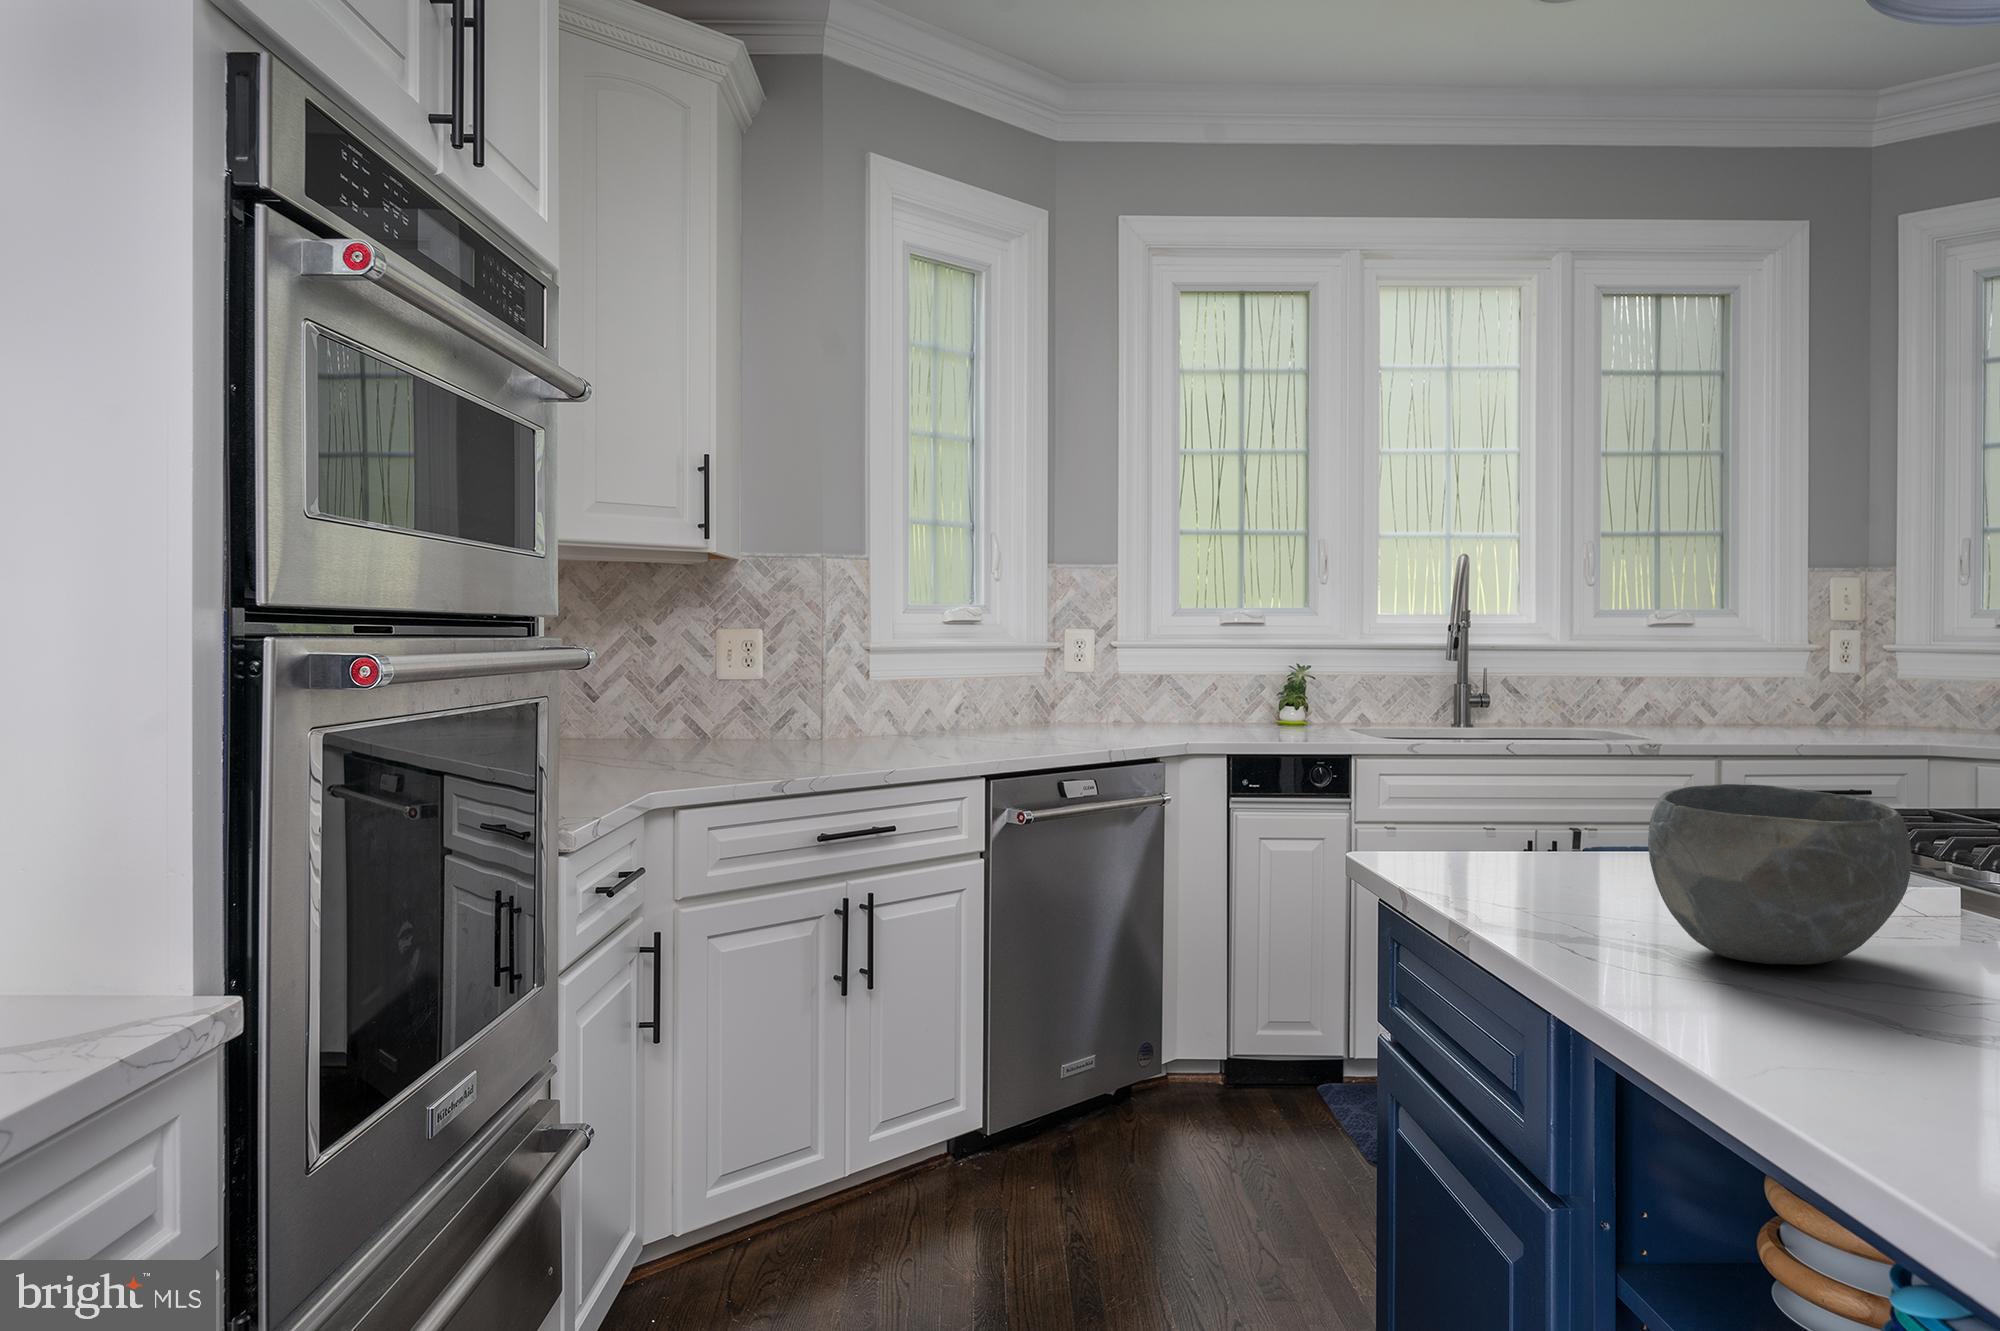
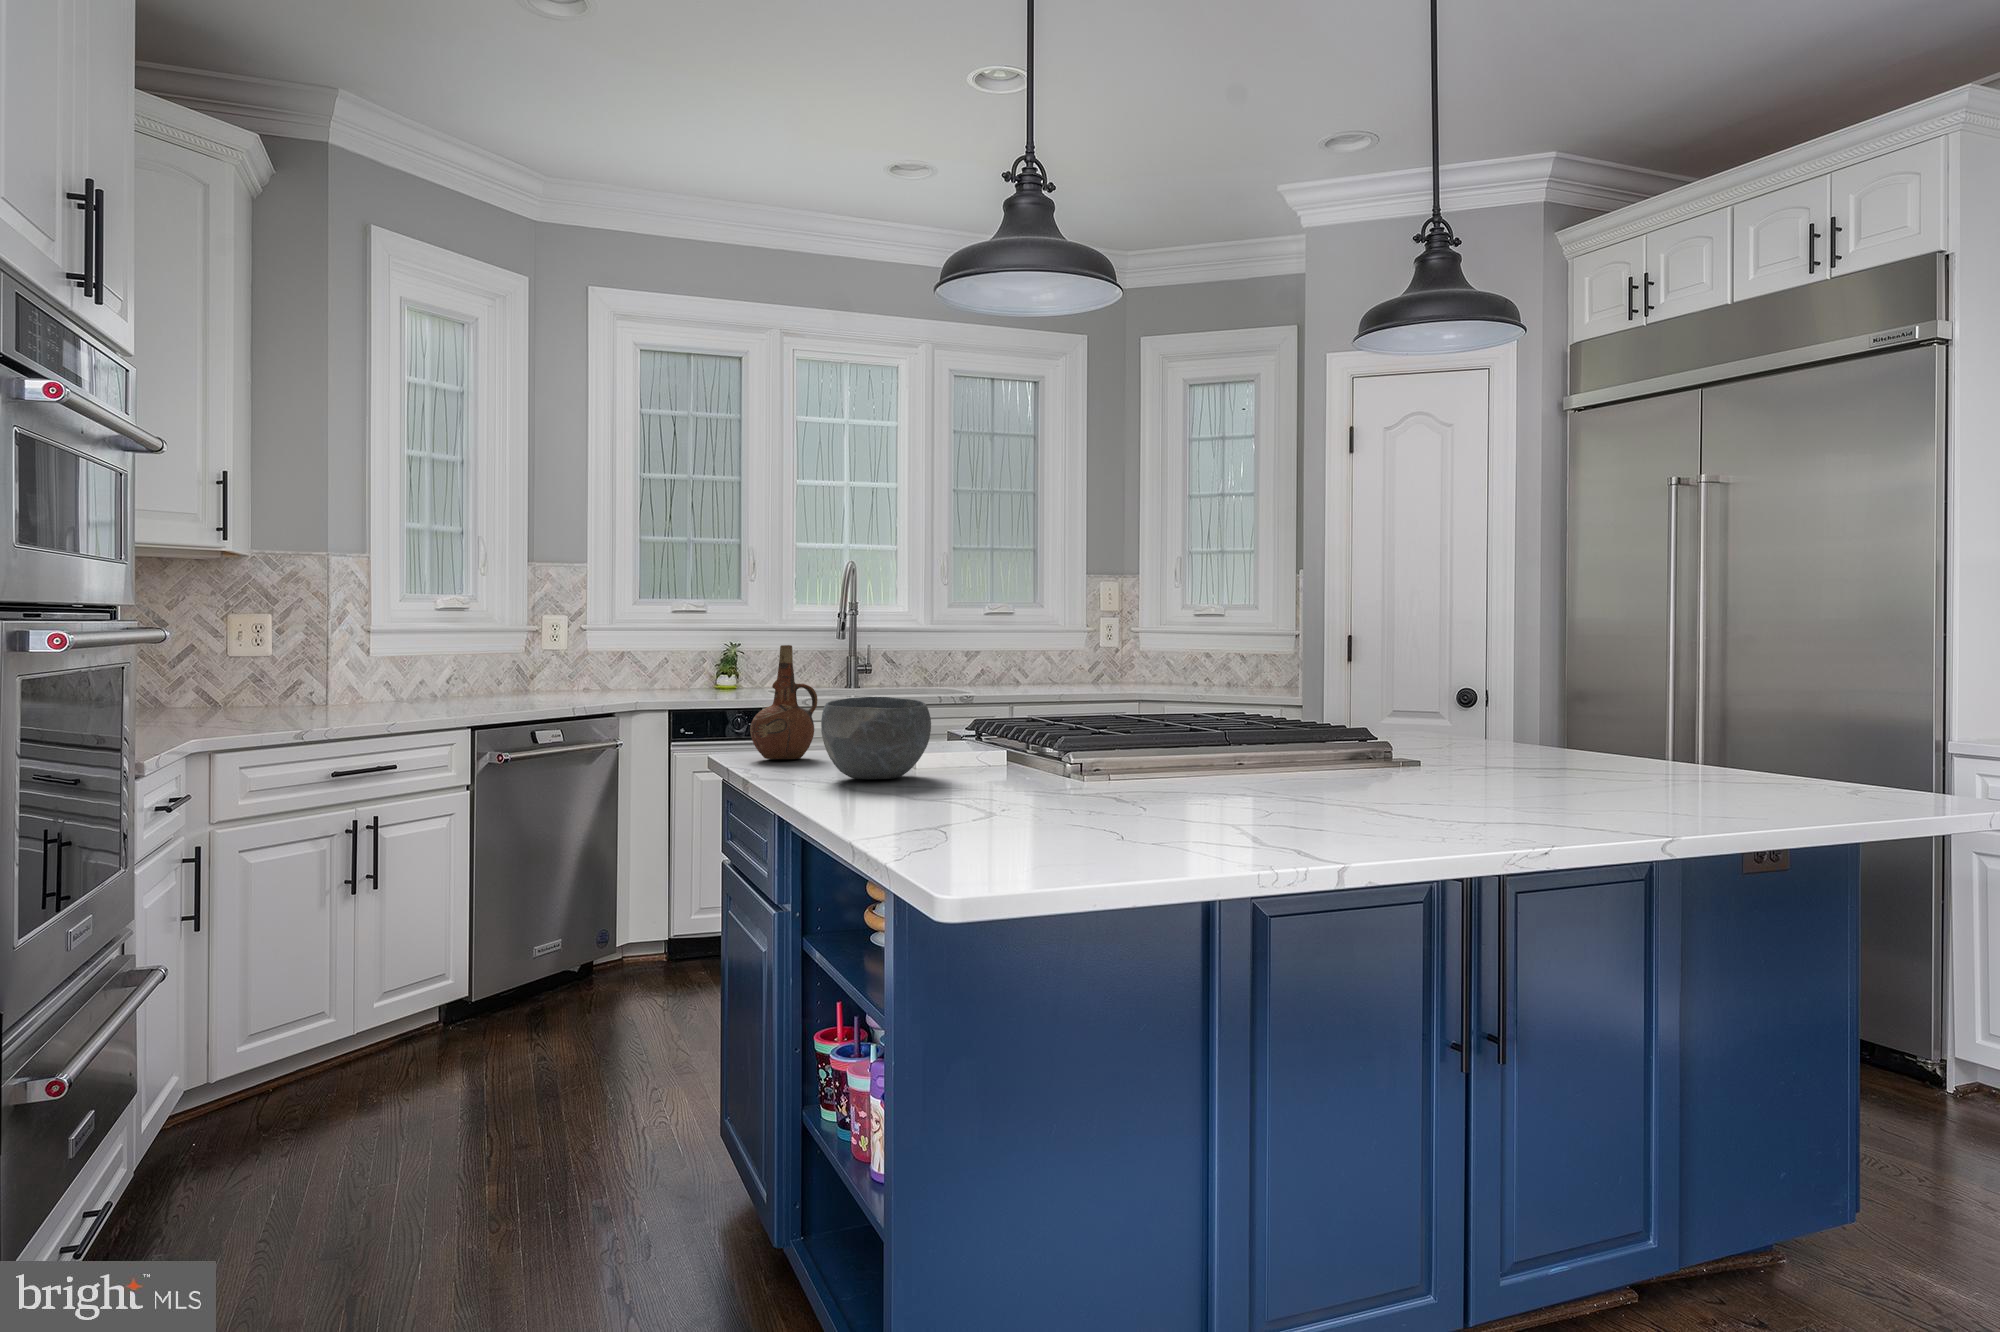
ceramic pitcher: none [1439,677,1561,879] -> present [750,645,817,759]

